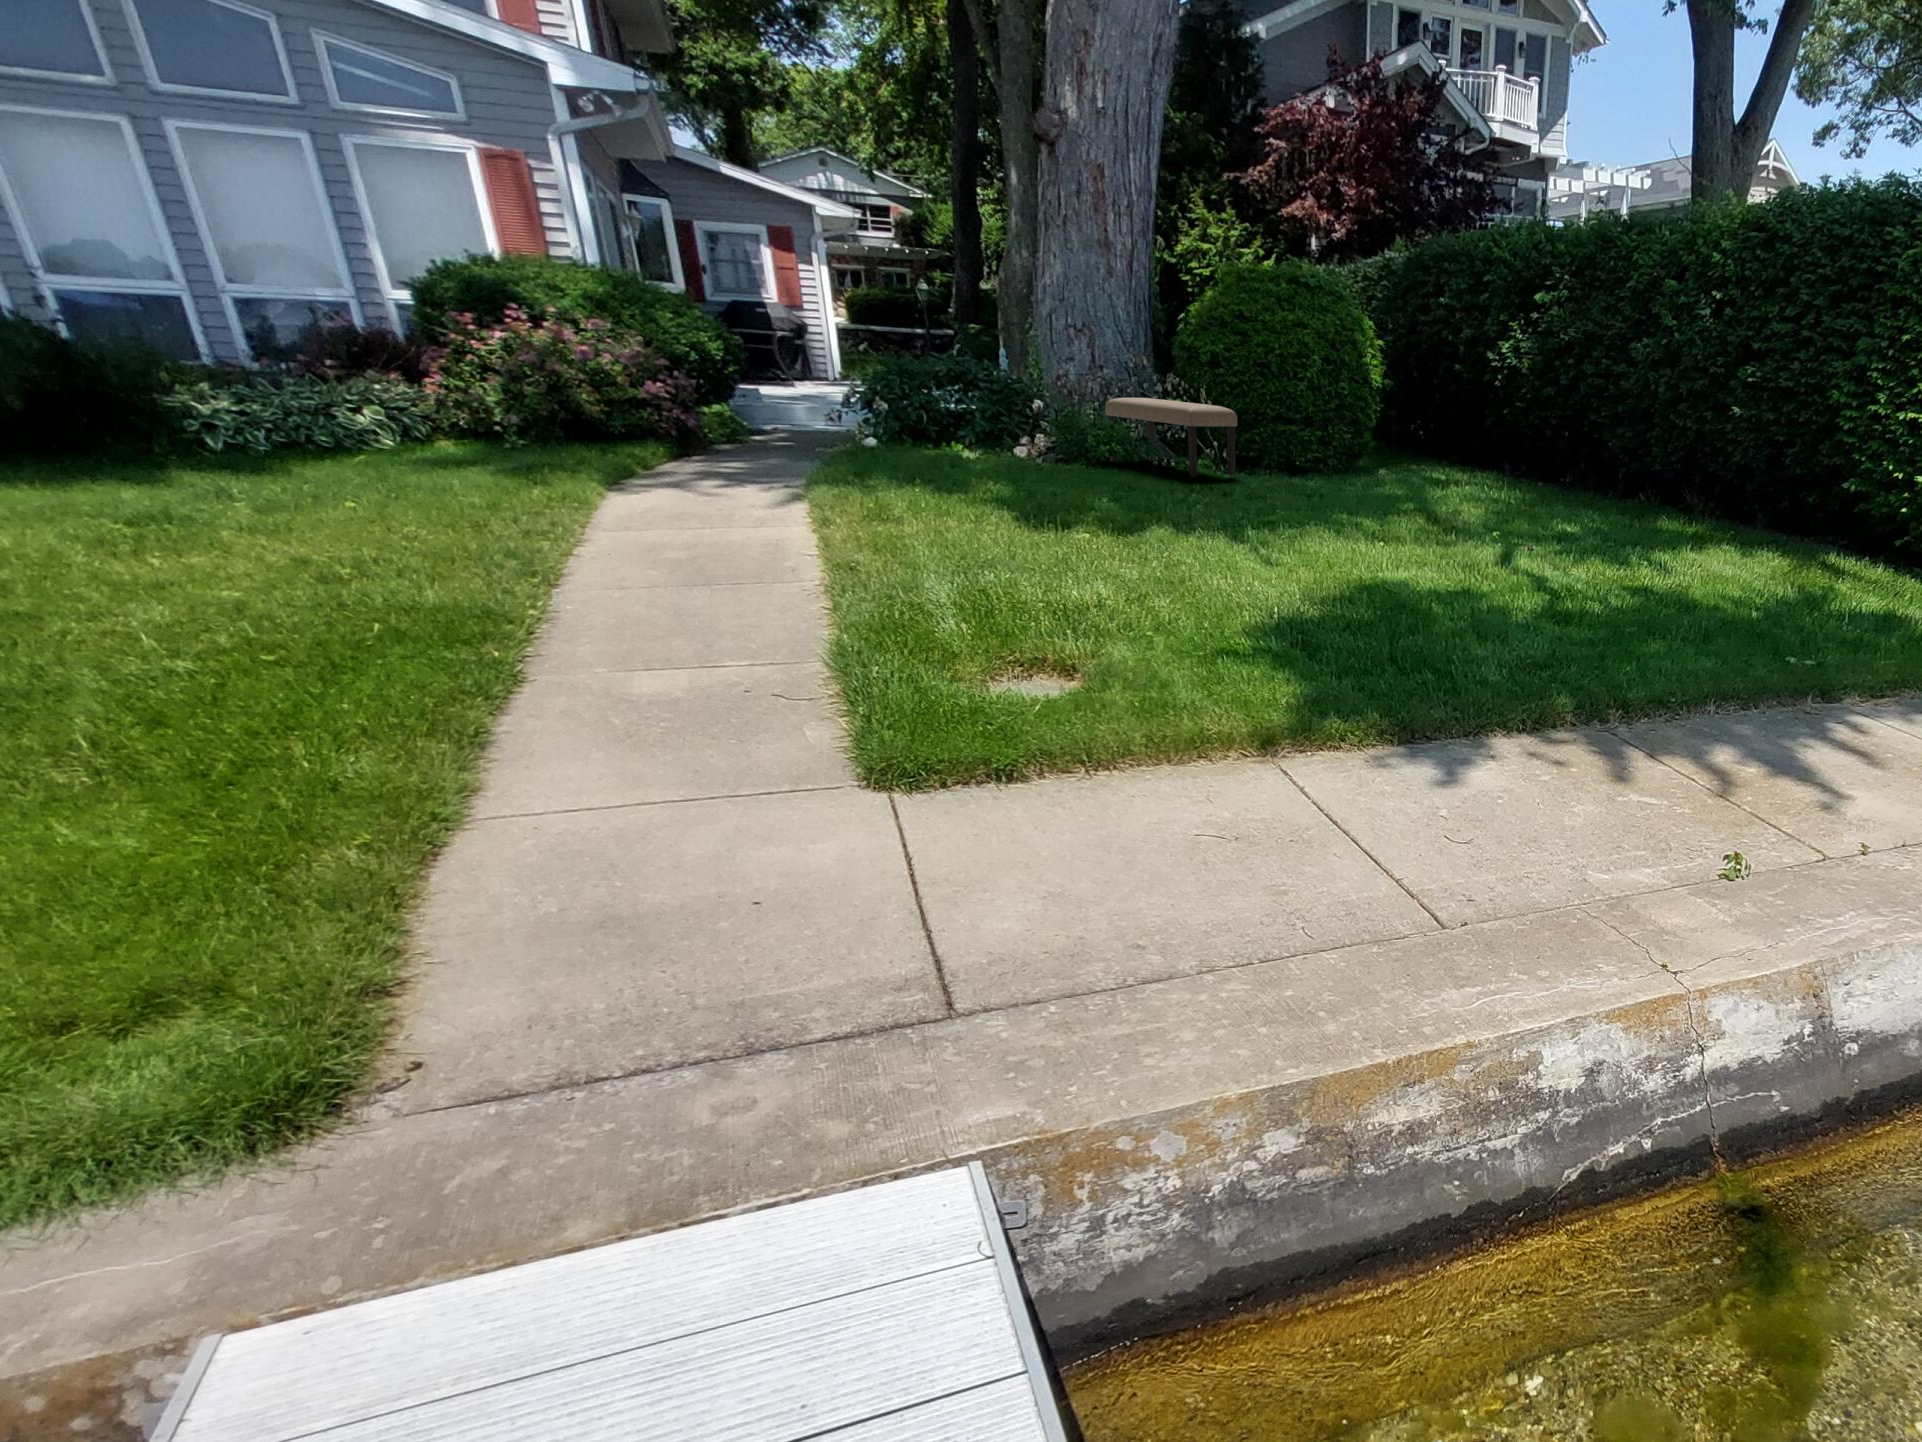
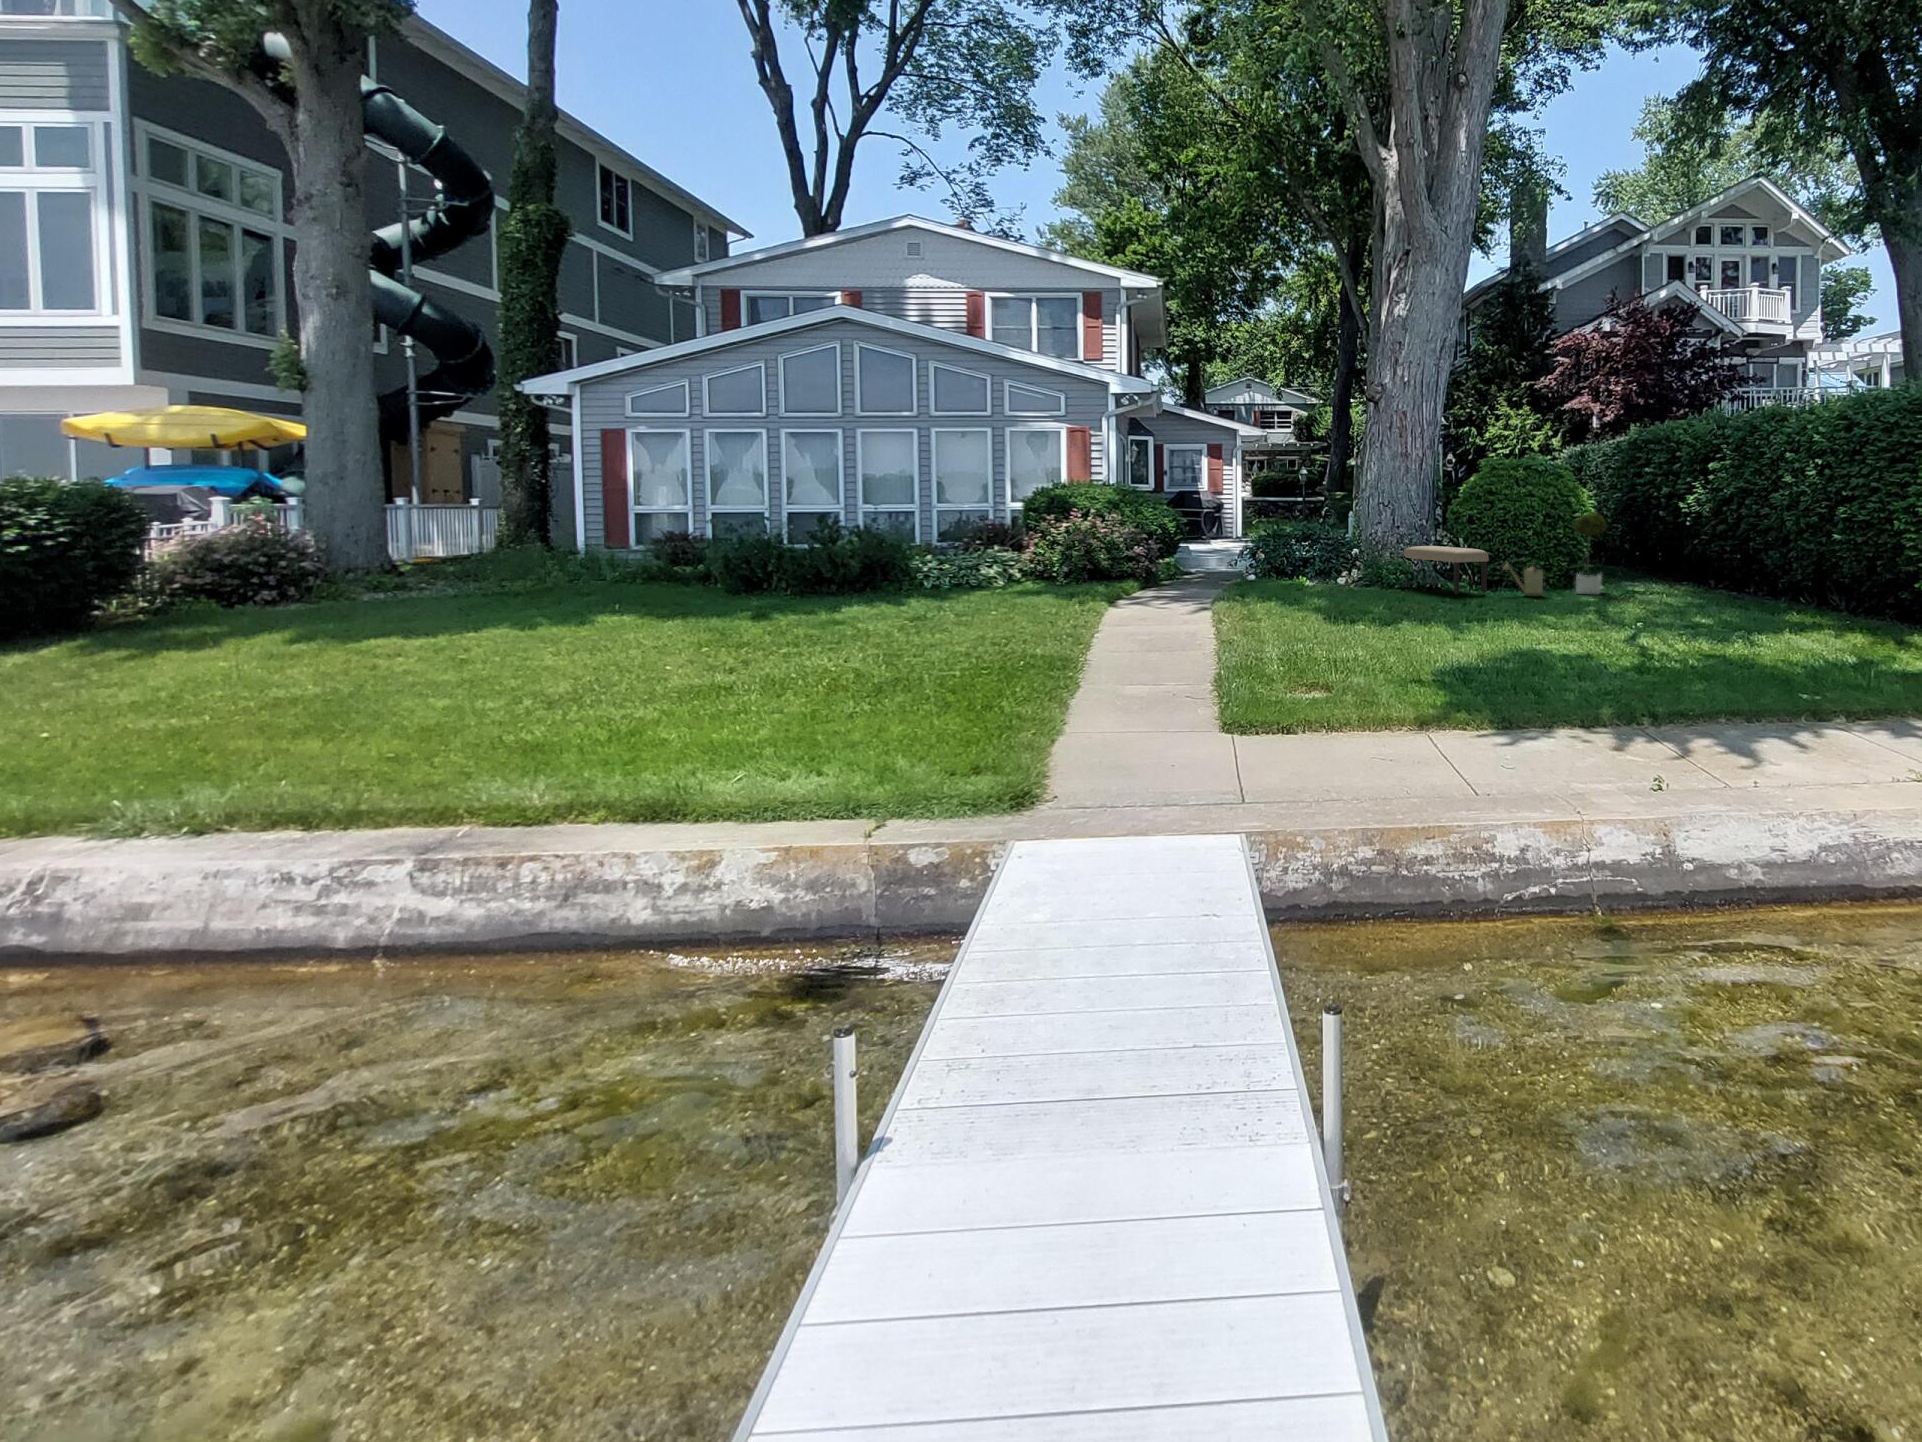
potted tree: none [1354,356,1403,482] -> present [1574,513,1607,594]
watering can: none [1259,425,1322,484] -> present [1503,559,1543,597]

